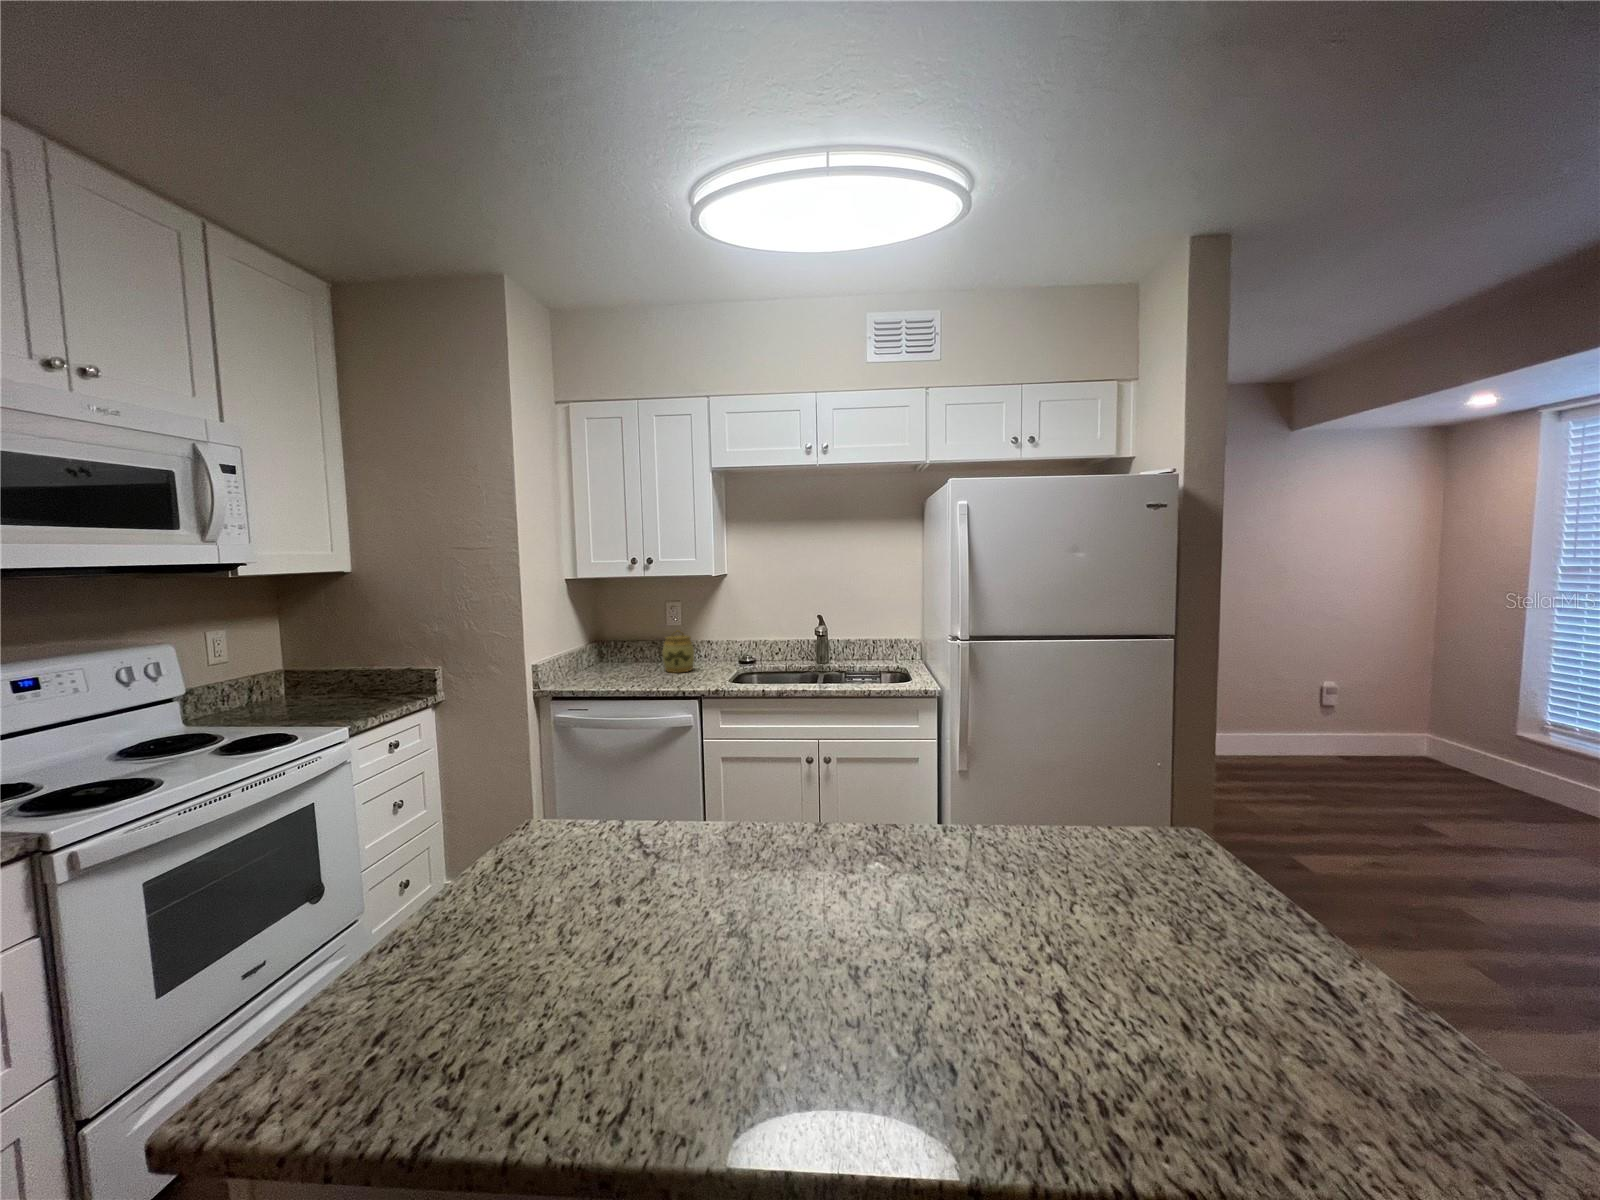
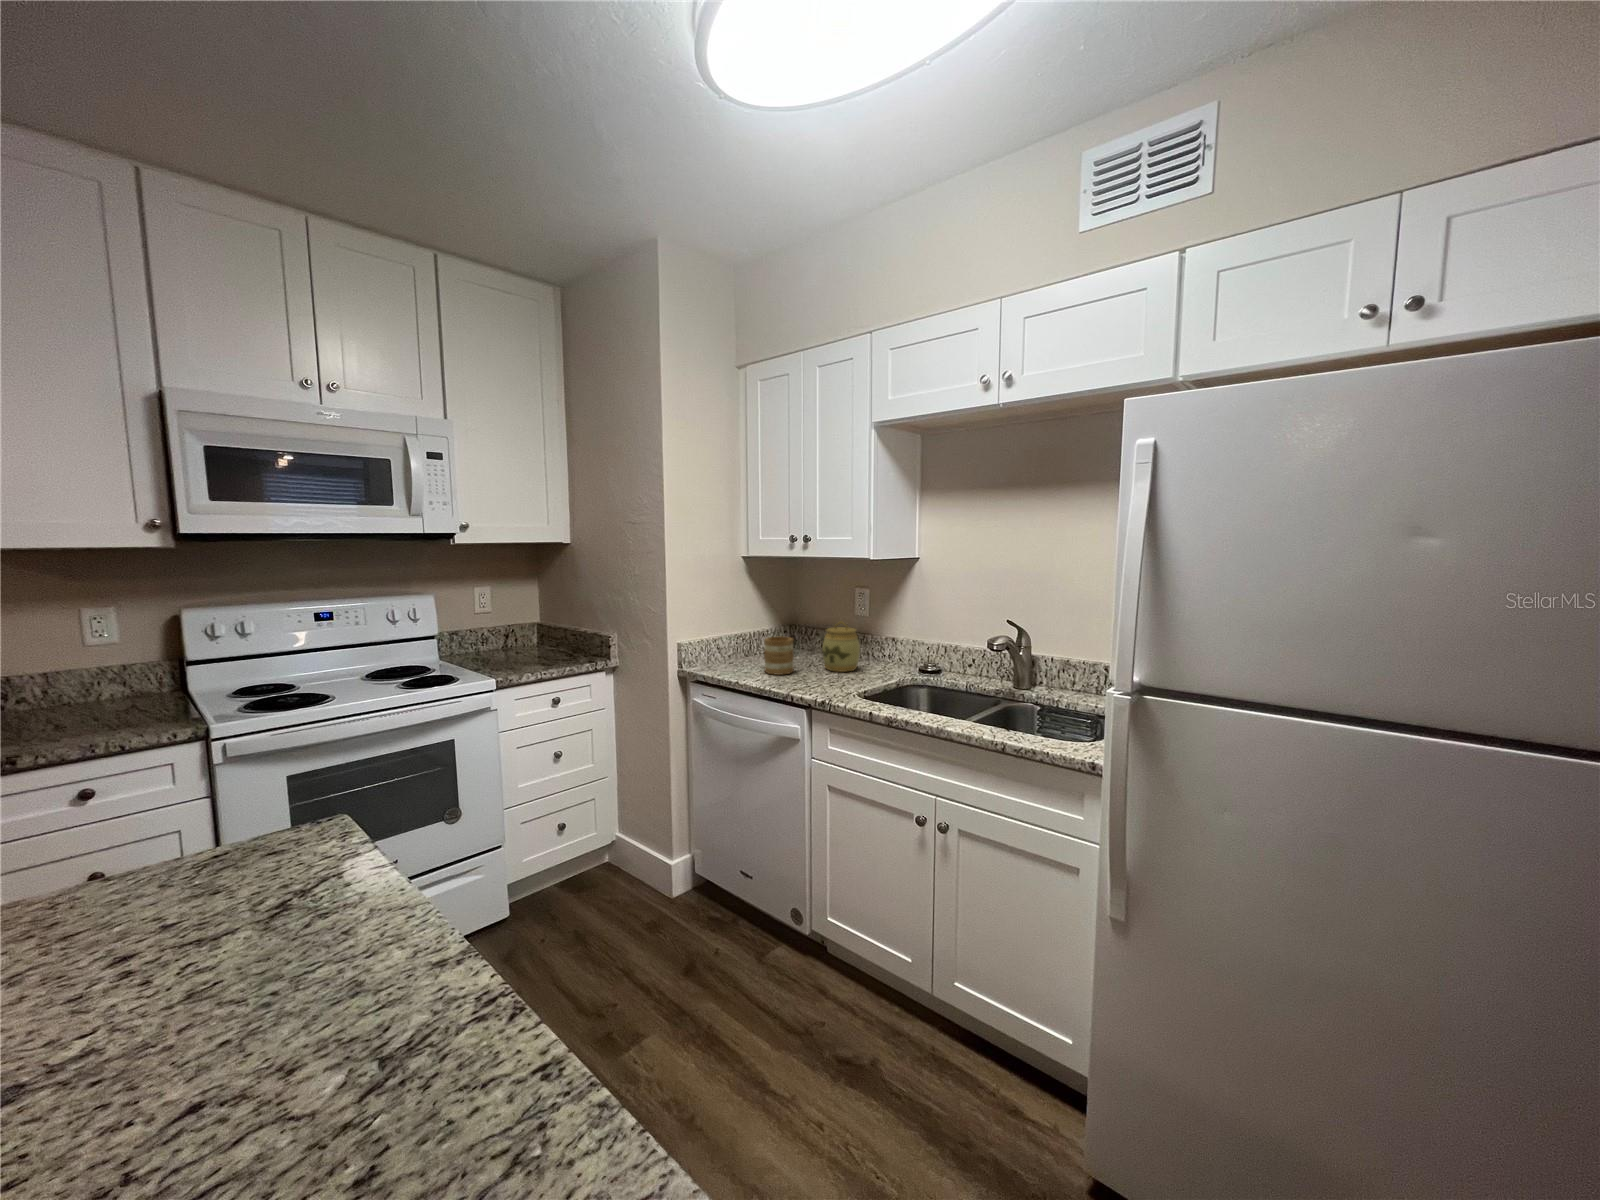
mug: none [622,647,649,681] -> present [764,637,794,675]

